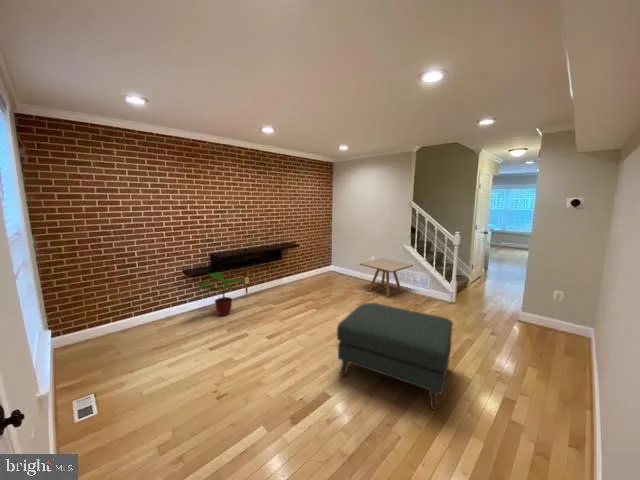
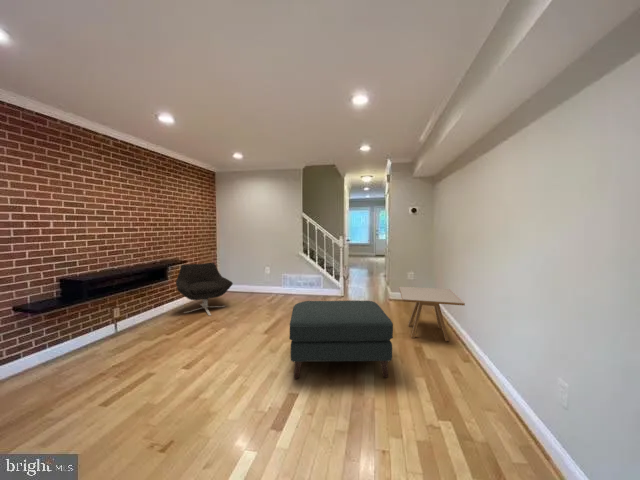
lounge chair: none [289,247,334,295] -> present [176,263,233,316]
side table: present [360,258,413,297] -> present [399,287,465,341]
potted plant: present [198,272,245,316] -> none [55,302,133,364]

